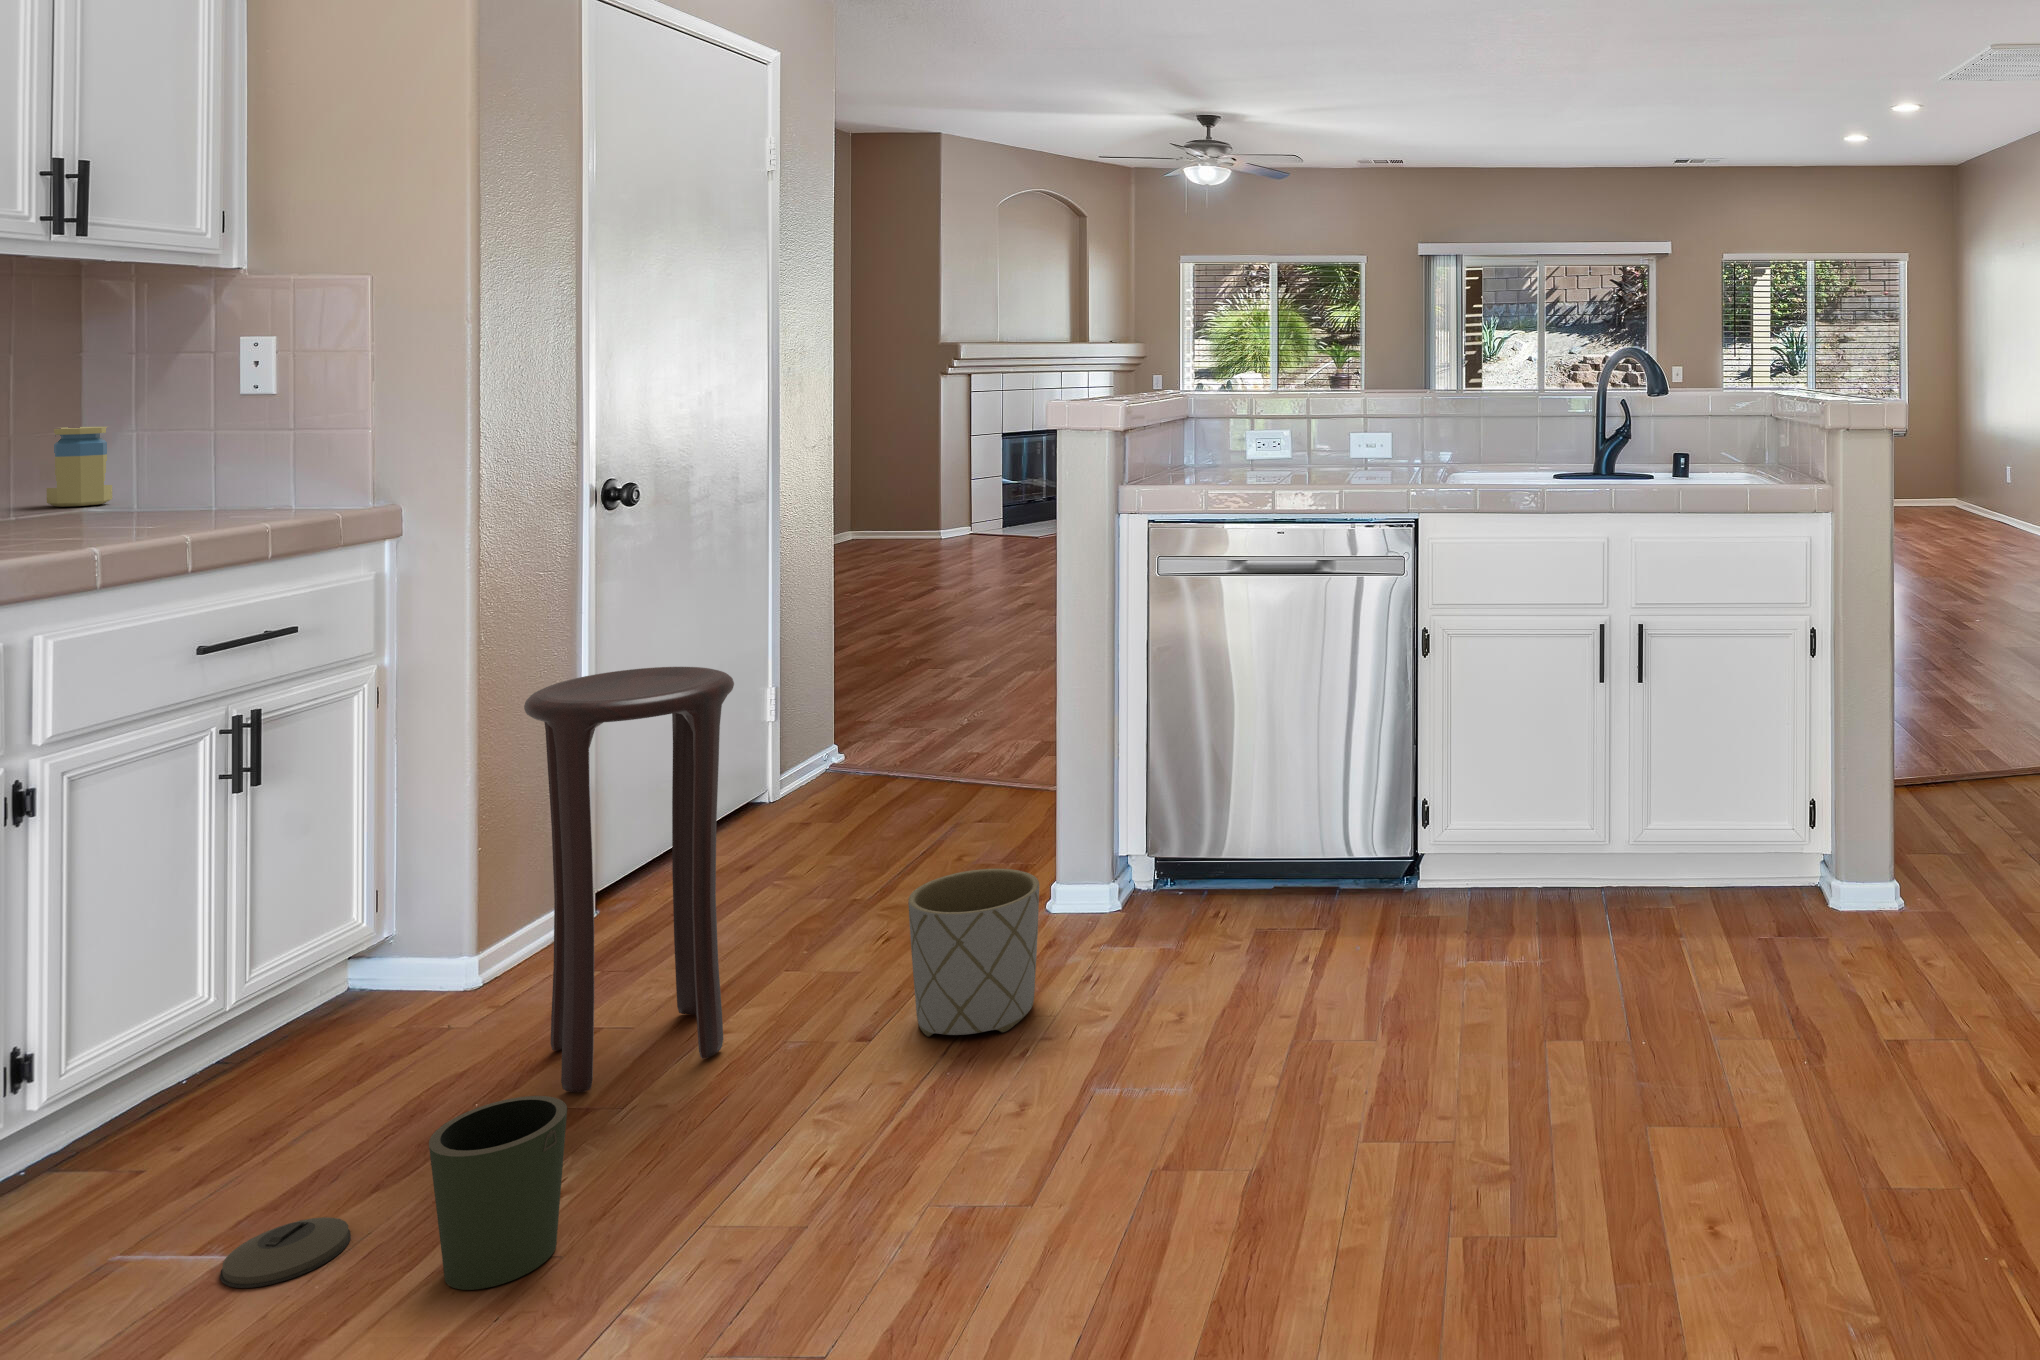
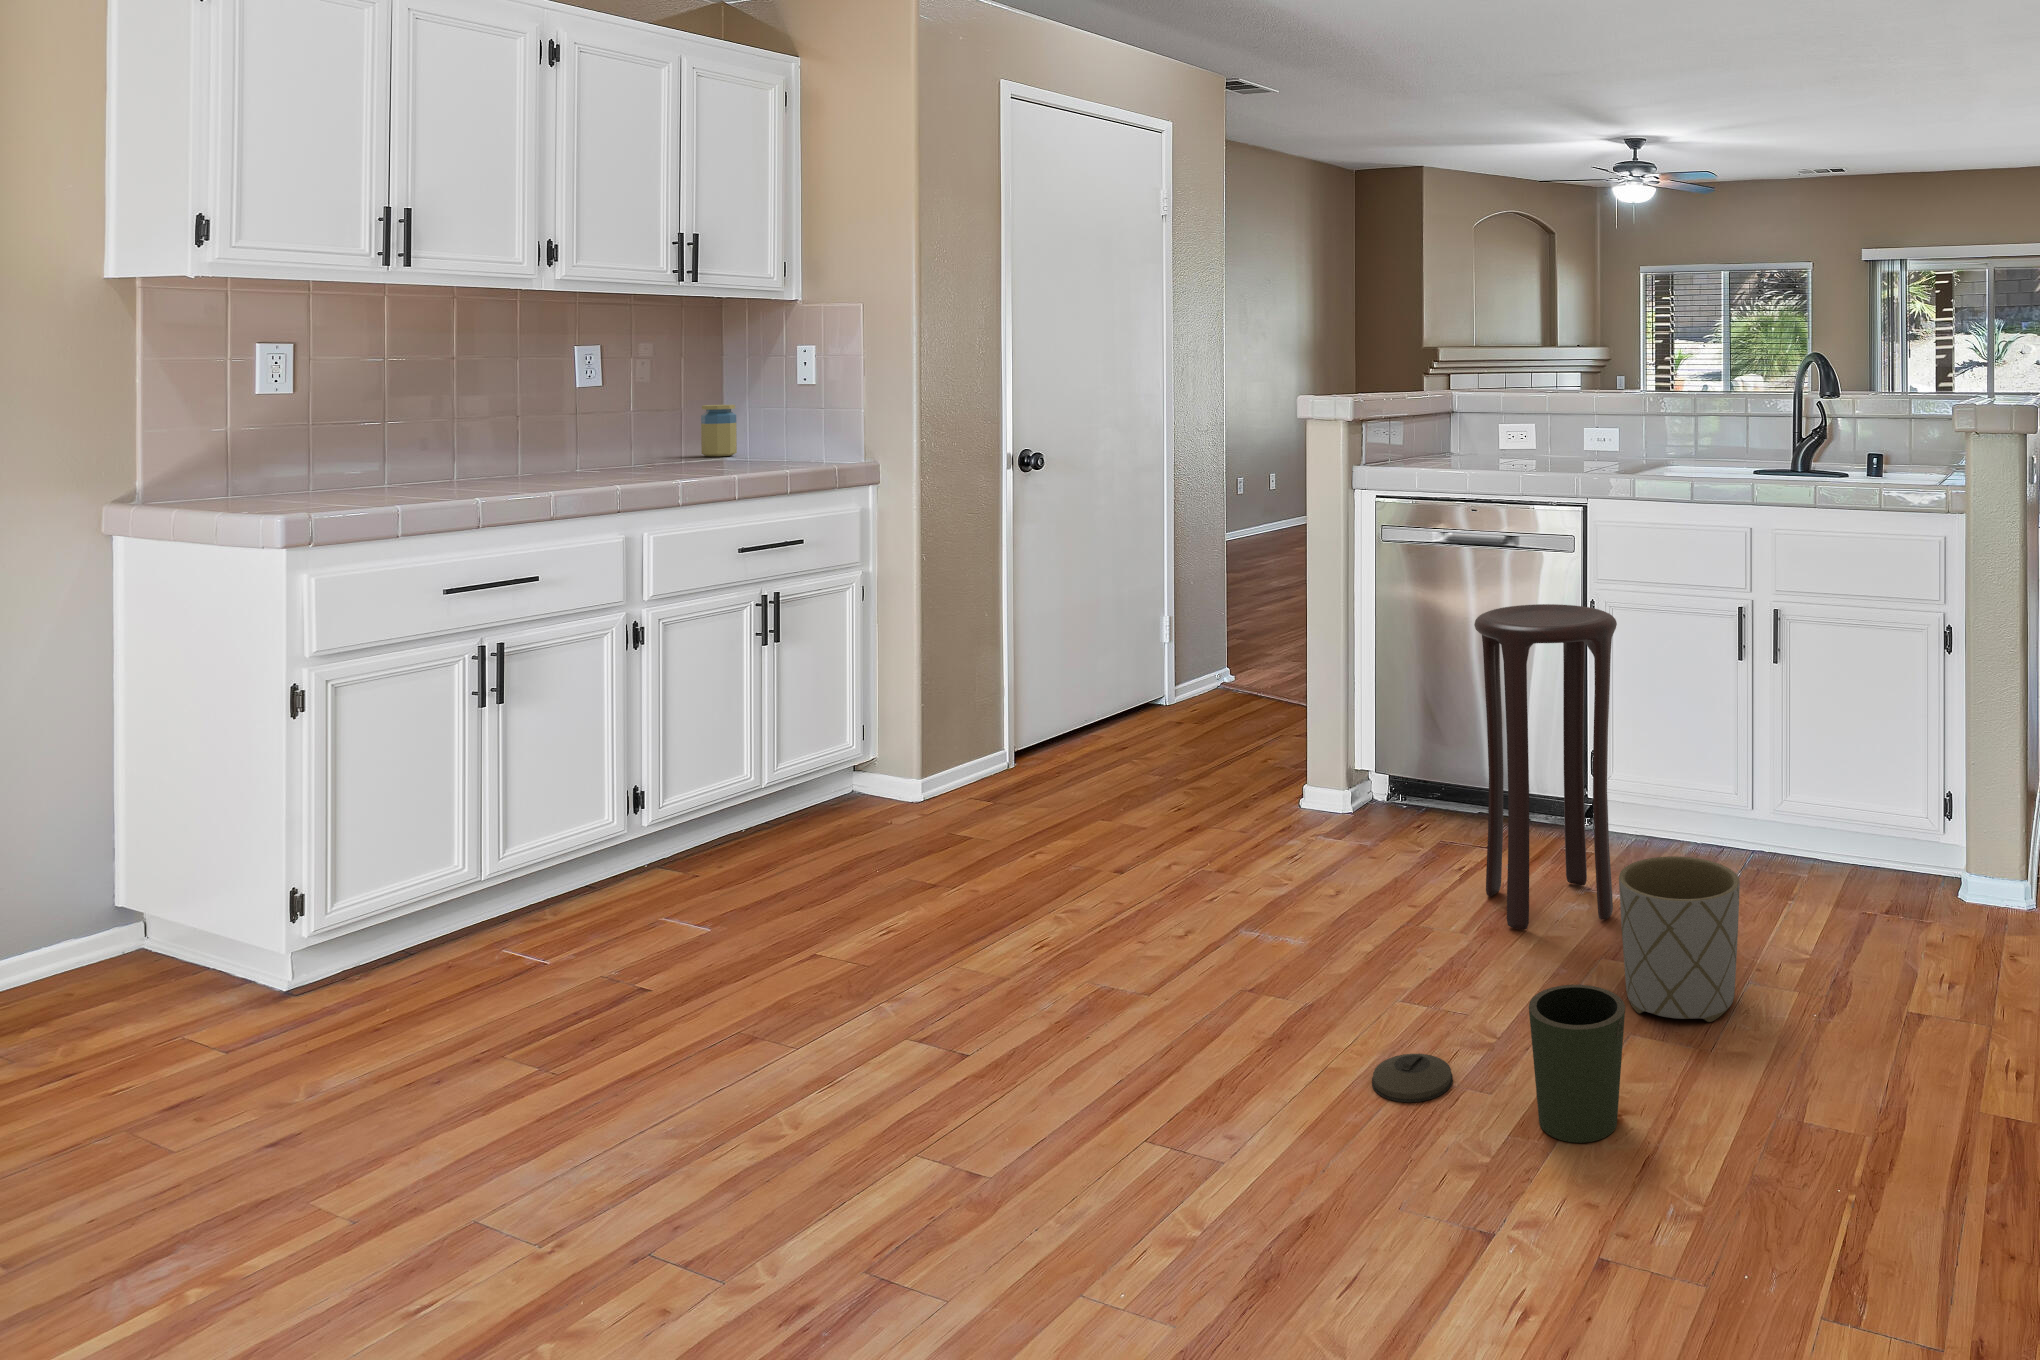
stool: present [524,667,734,1092] -> present [1474,604,1617,930]
planter: present [908,869,1039,1037] -> present [1619,856,1740,1022]
trash can: present [220,1096,567,1290] -> present [1372,985,1625,1143]

